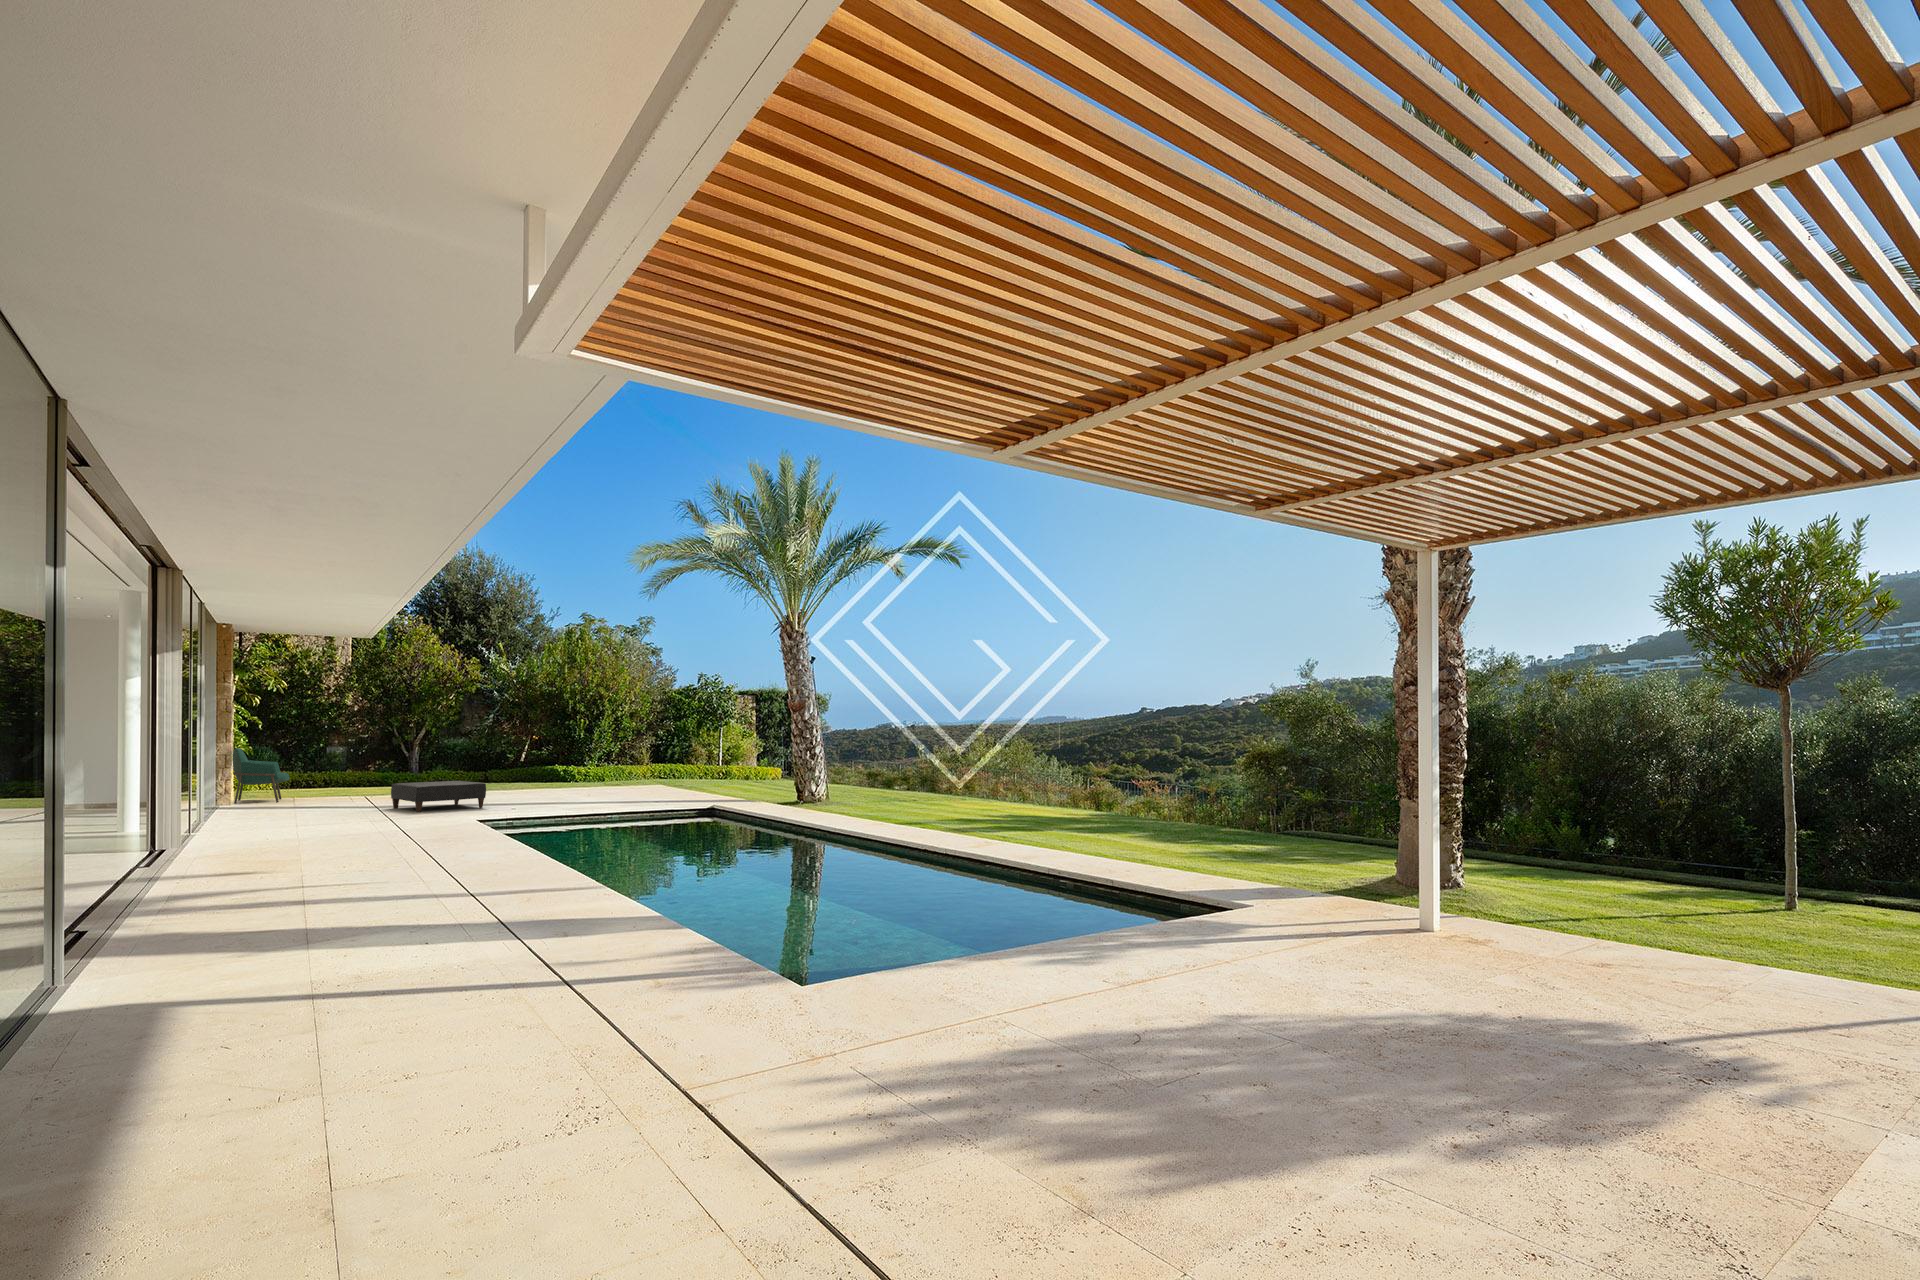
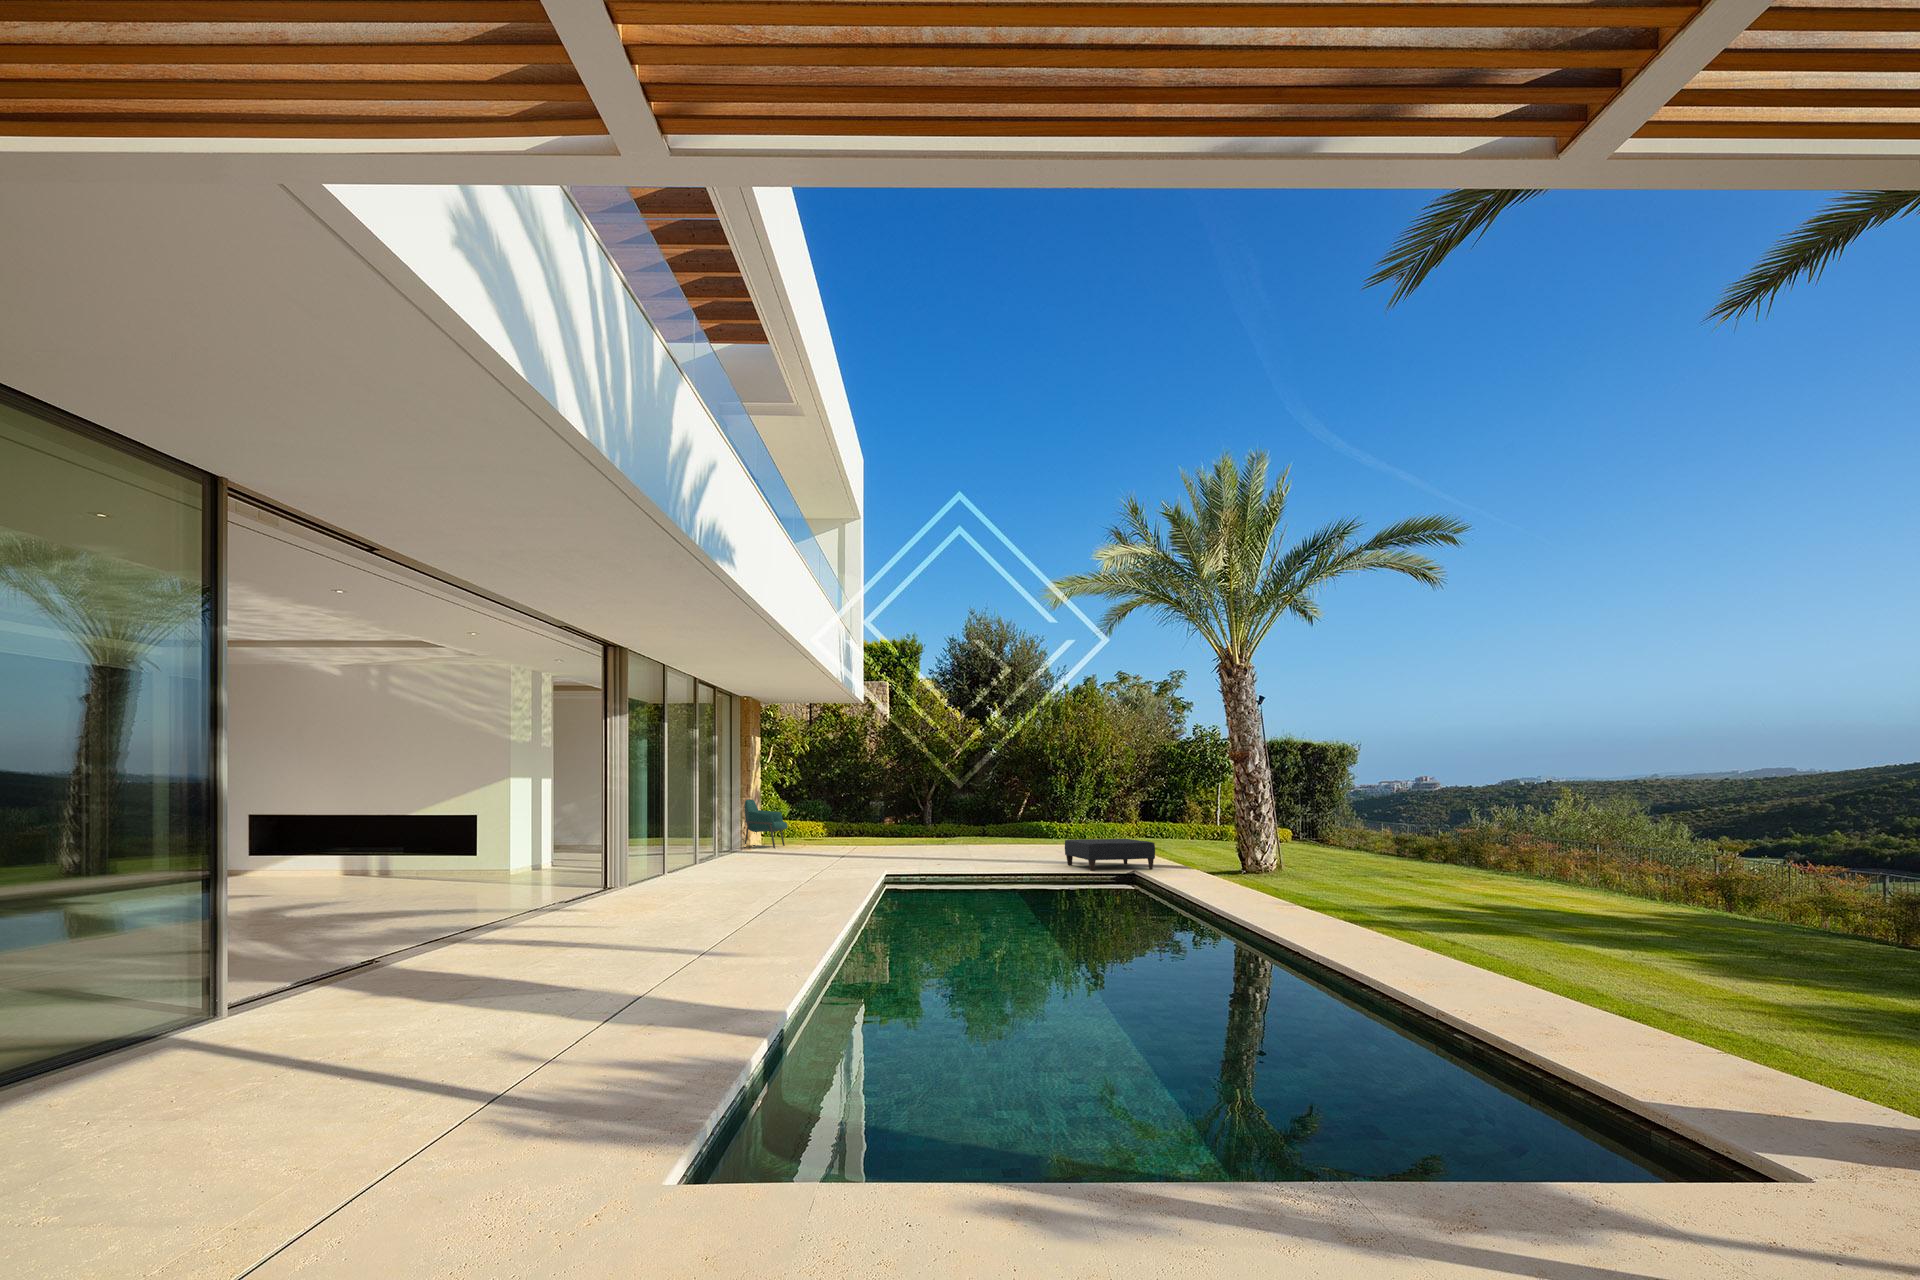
ottoman: present [391,781,486,812] -> present [1065,839,1155,871]

